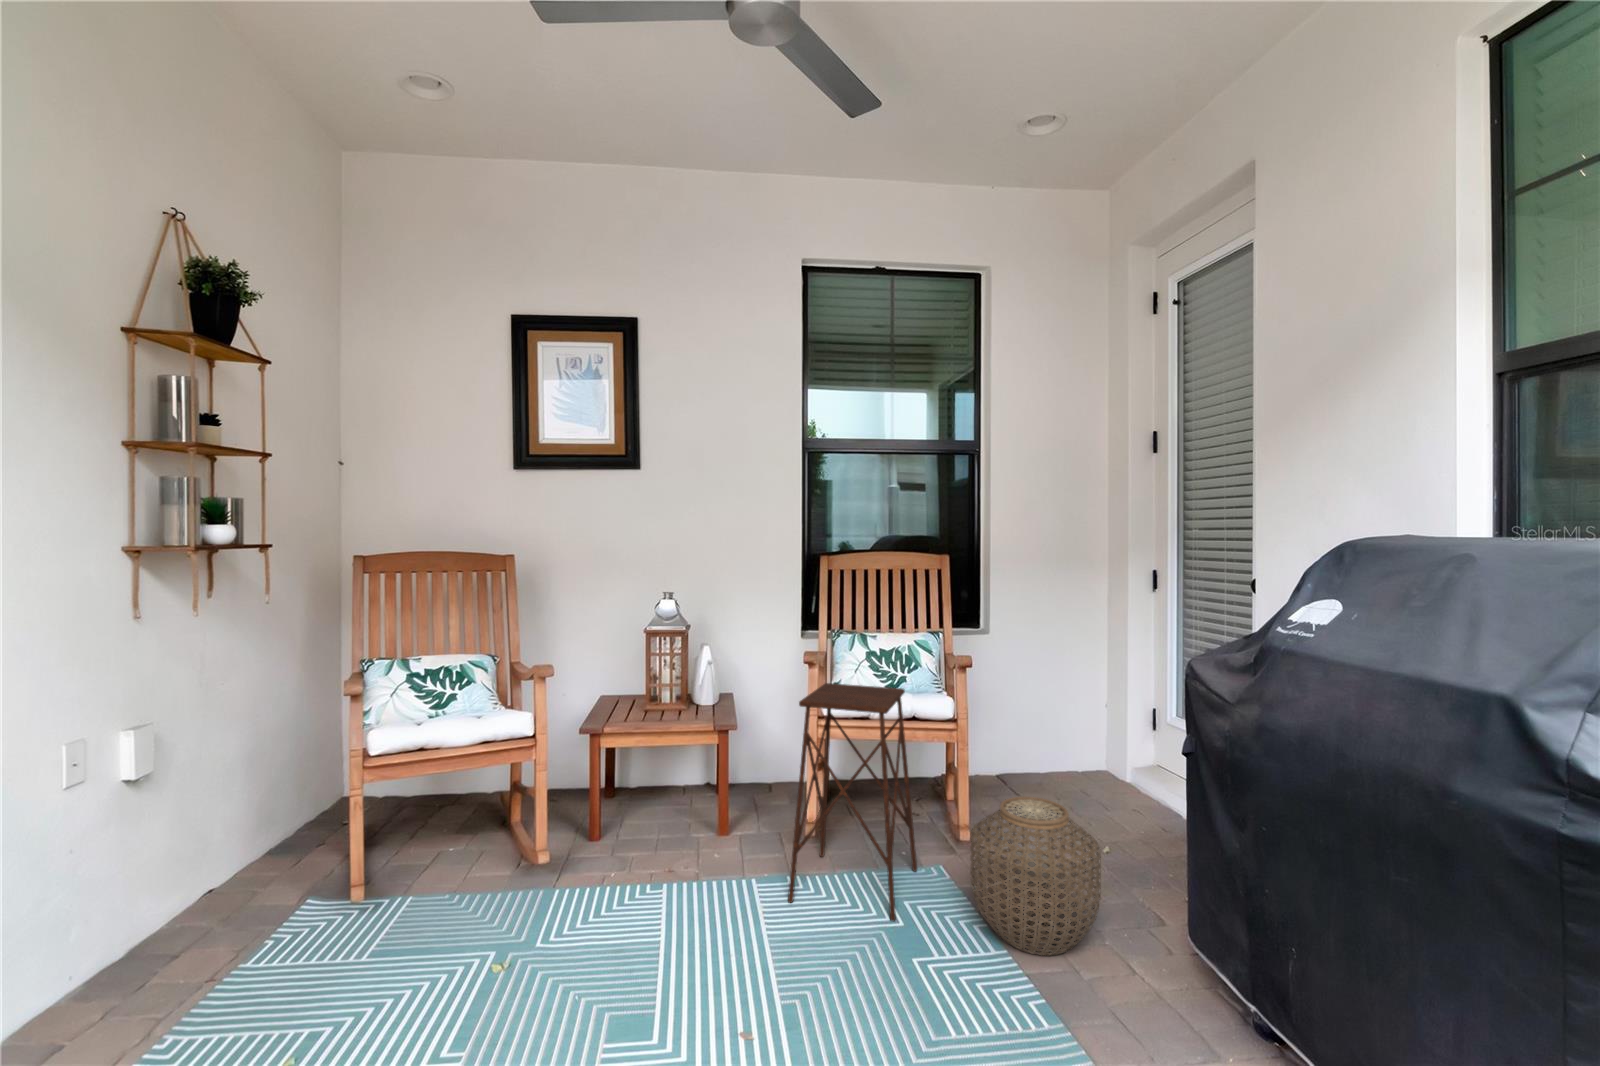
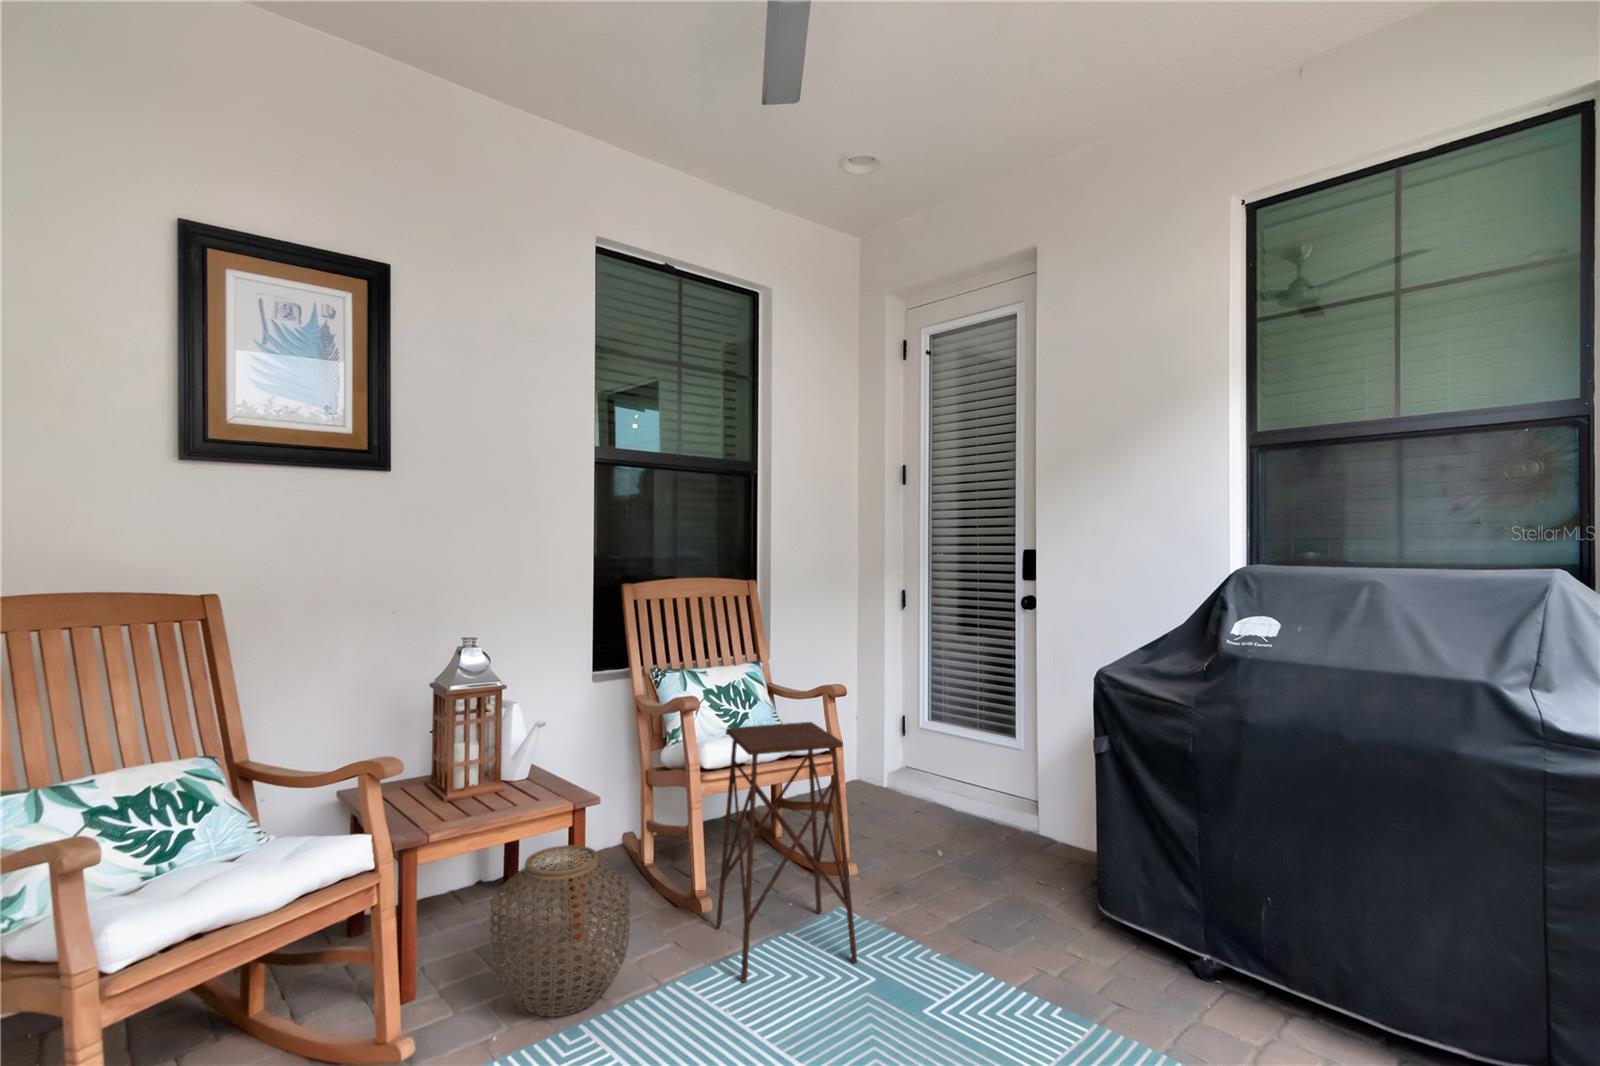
woven basket: present [970,797,1101,956] -> present [490,845,630,1016]

